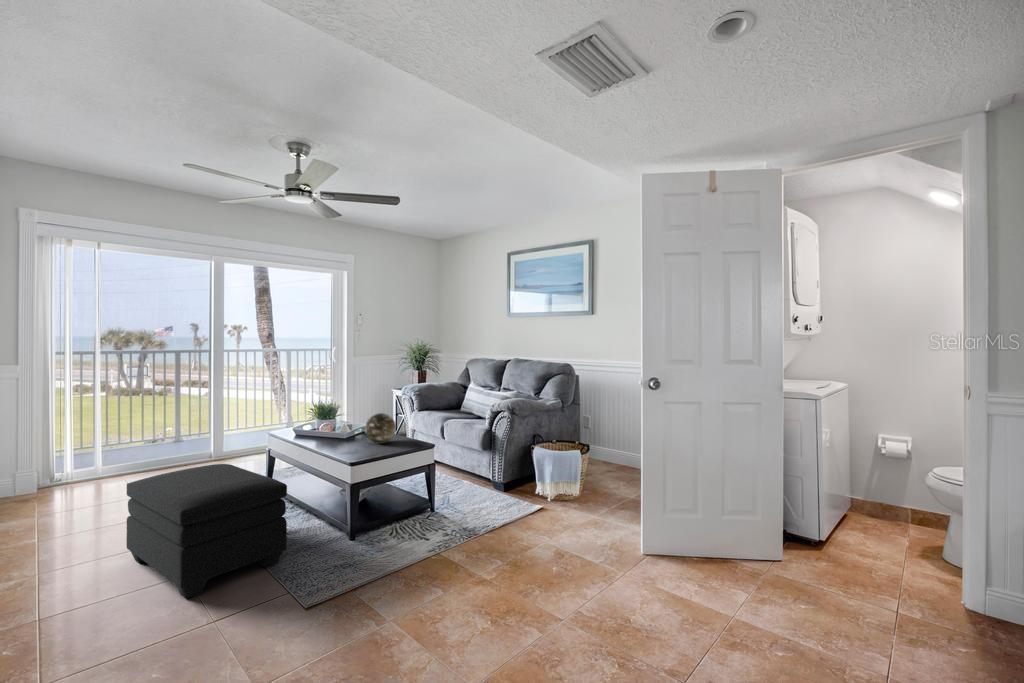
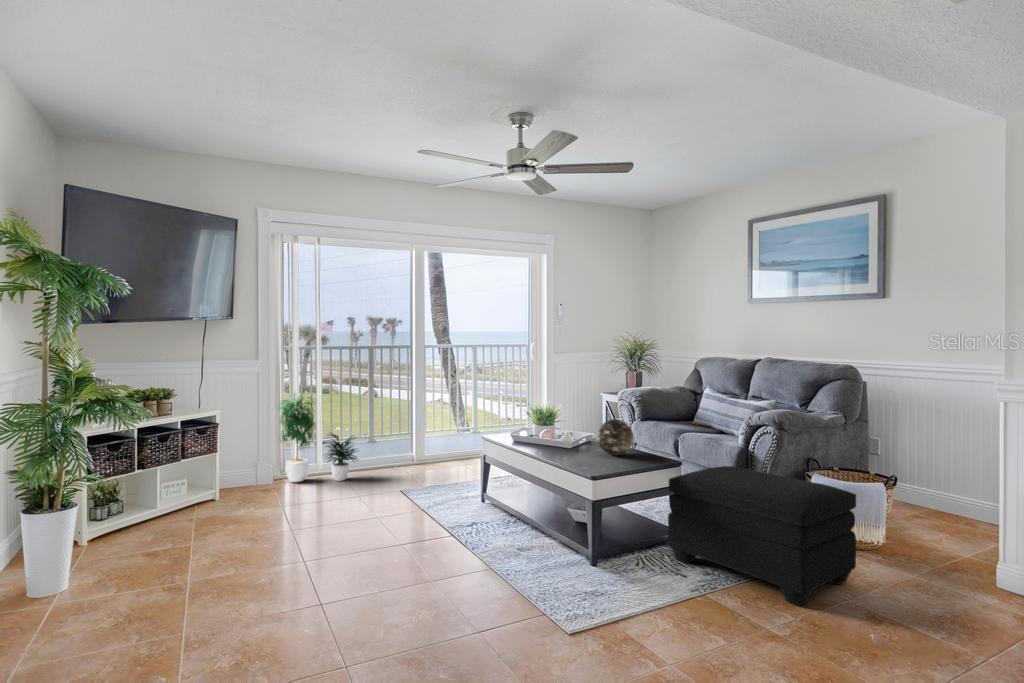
potted plant: none [42,397,147,490] -> present [278,394,357,482]
ottoman: present [126,464,287,599] -> present [668,466,856,606]

